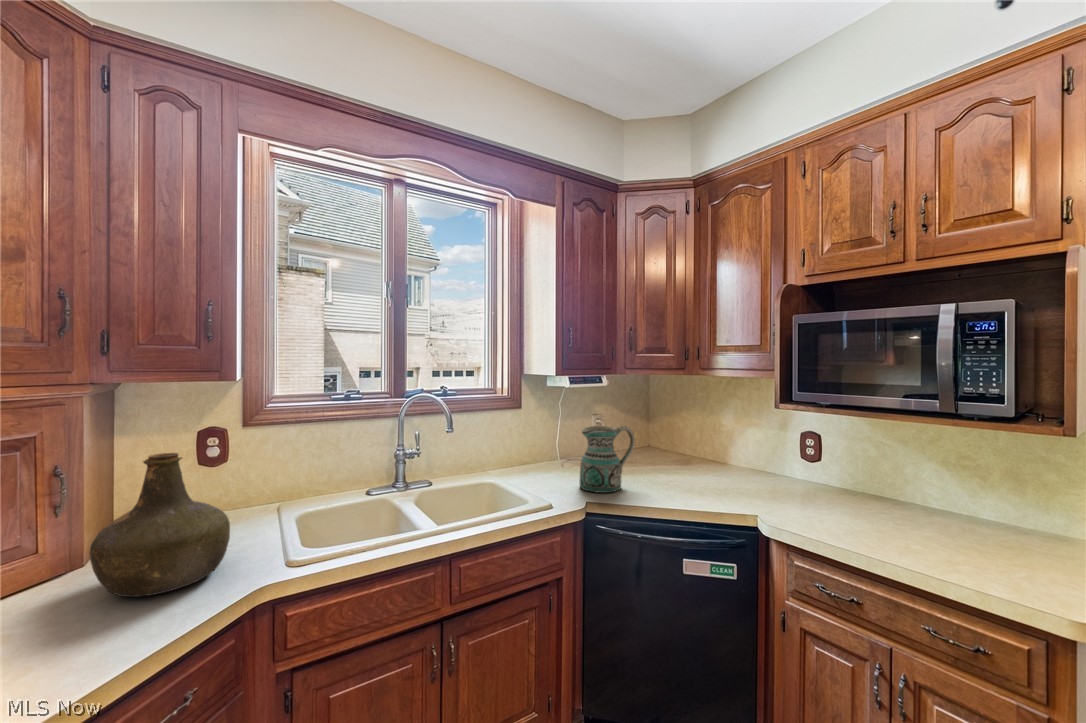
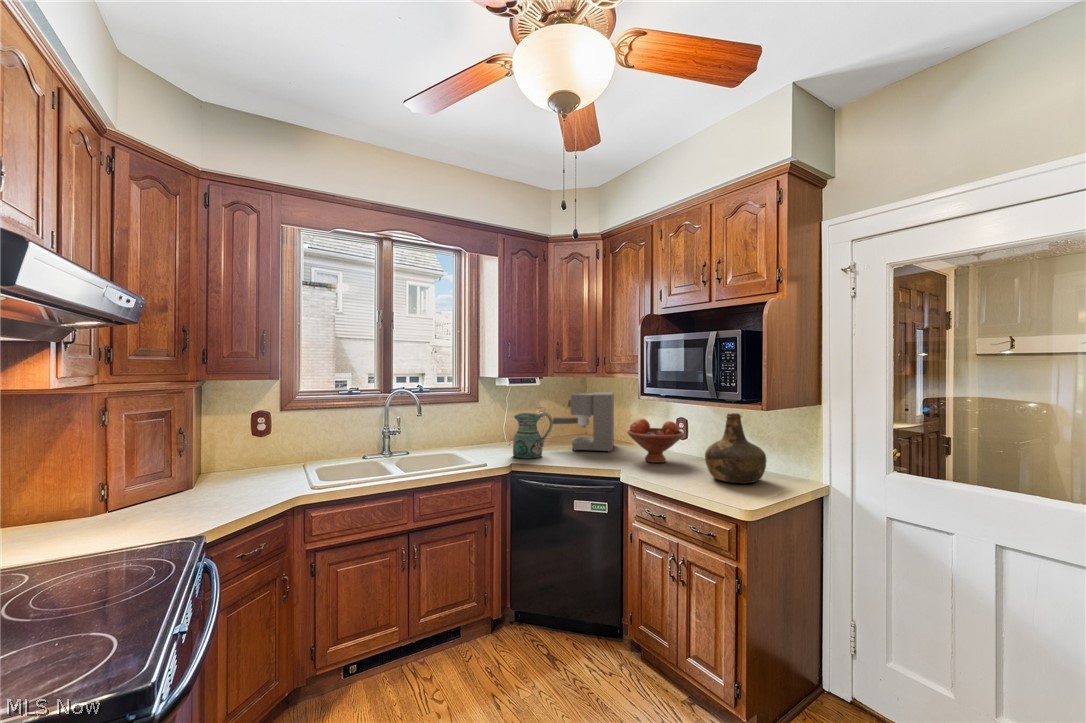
coffee maker: none [625,396,714,480] -> present [553,392,614,452]
fruit bowl: none [749,436,841,502] -> present [627,419,684,463]
bottle: present [89,453,230,597] -> present [705,413,766,483]

